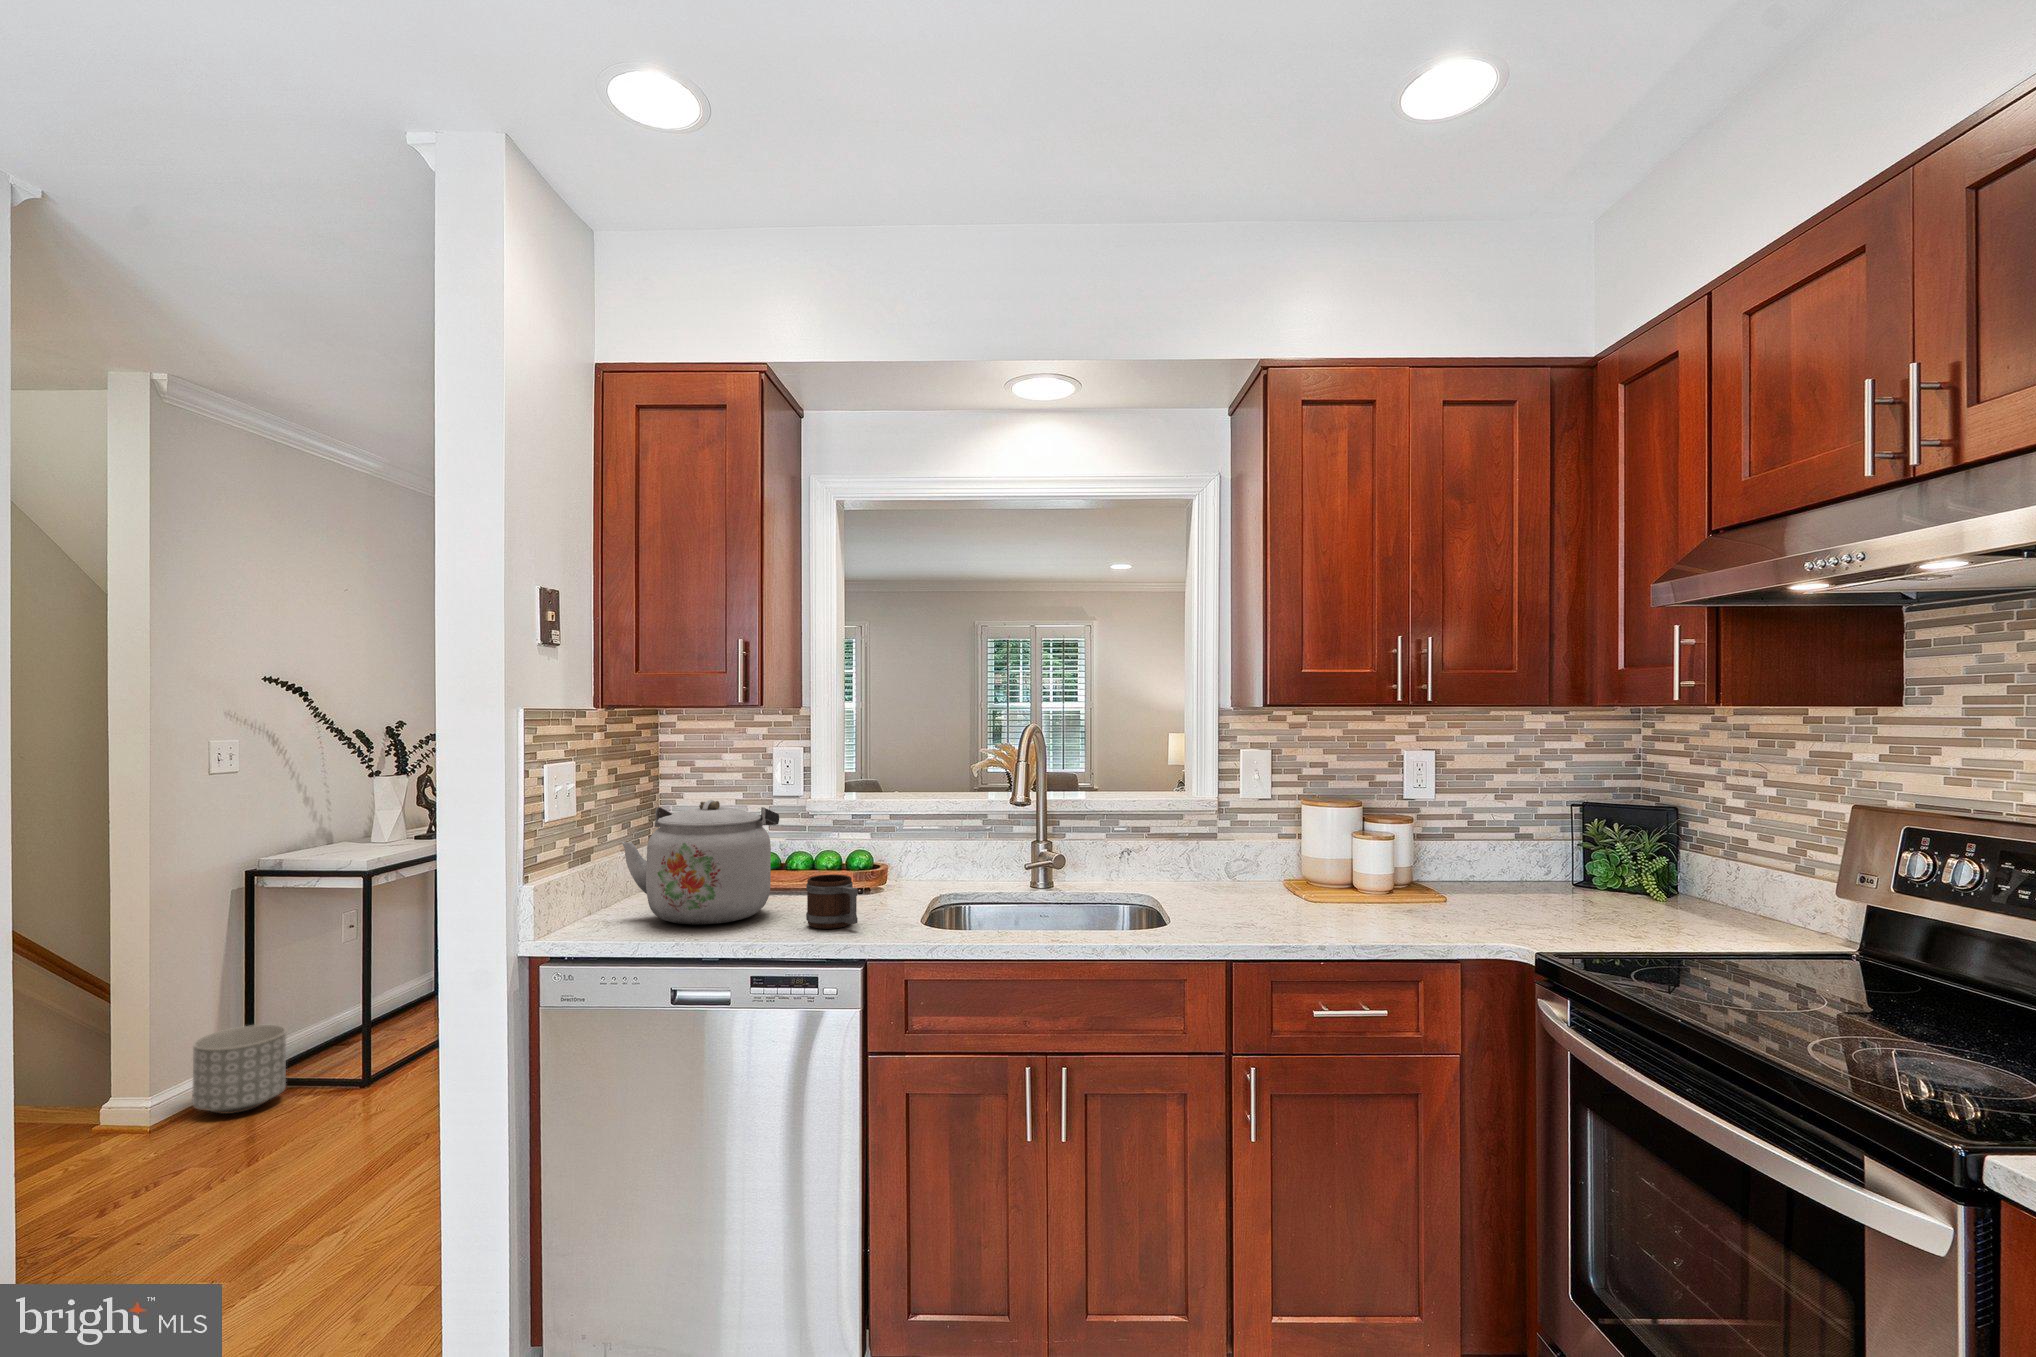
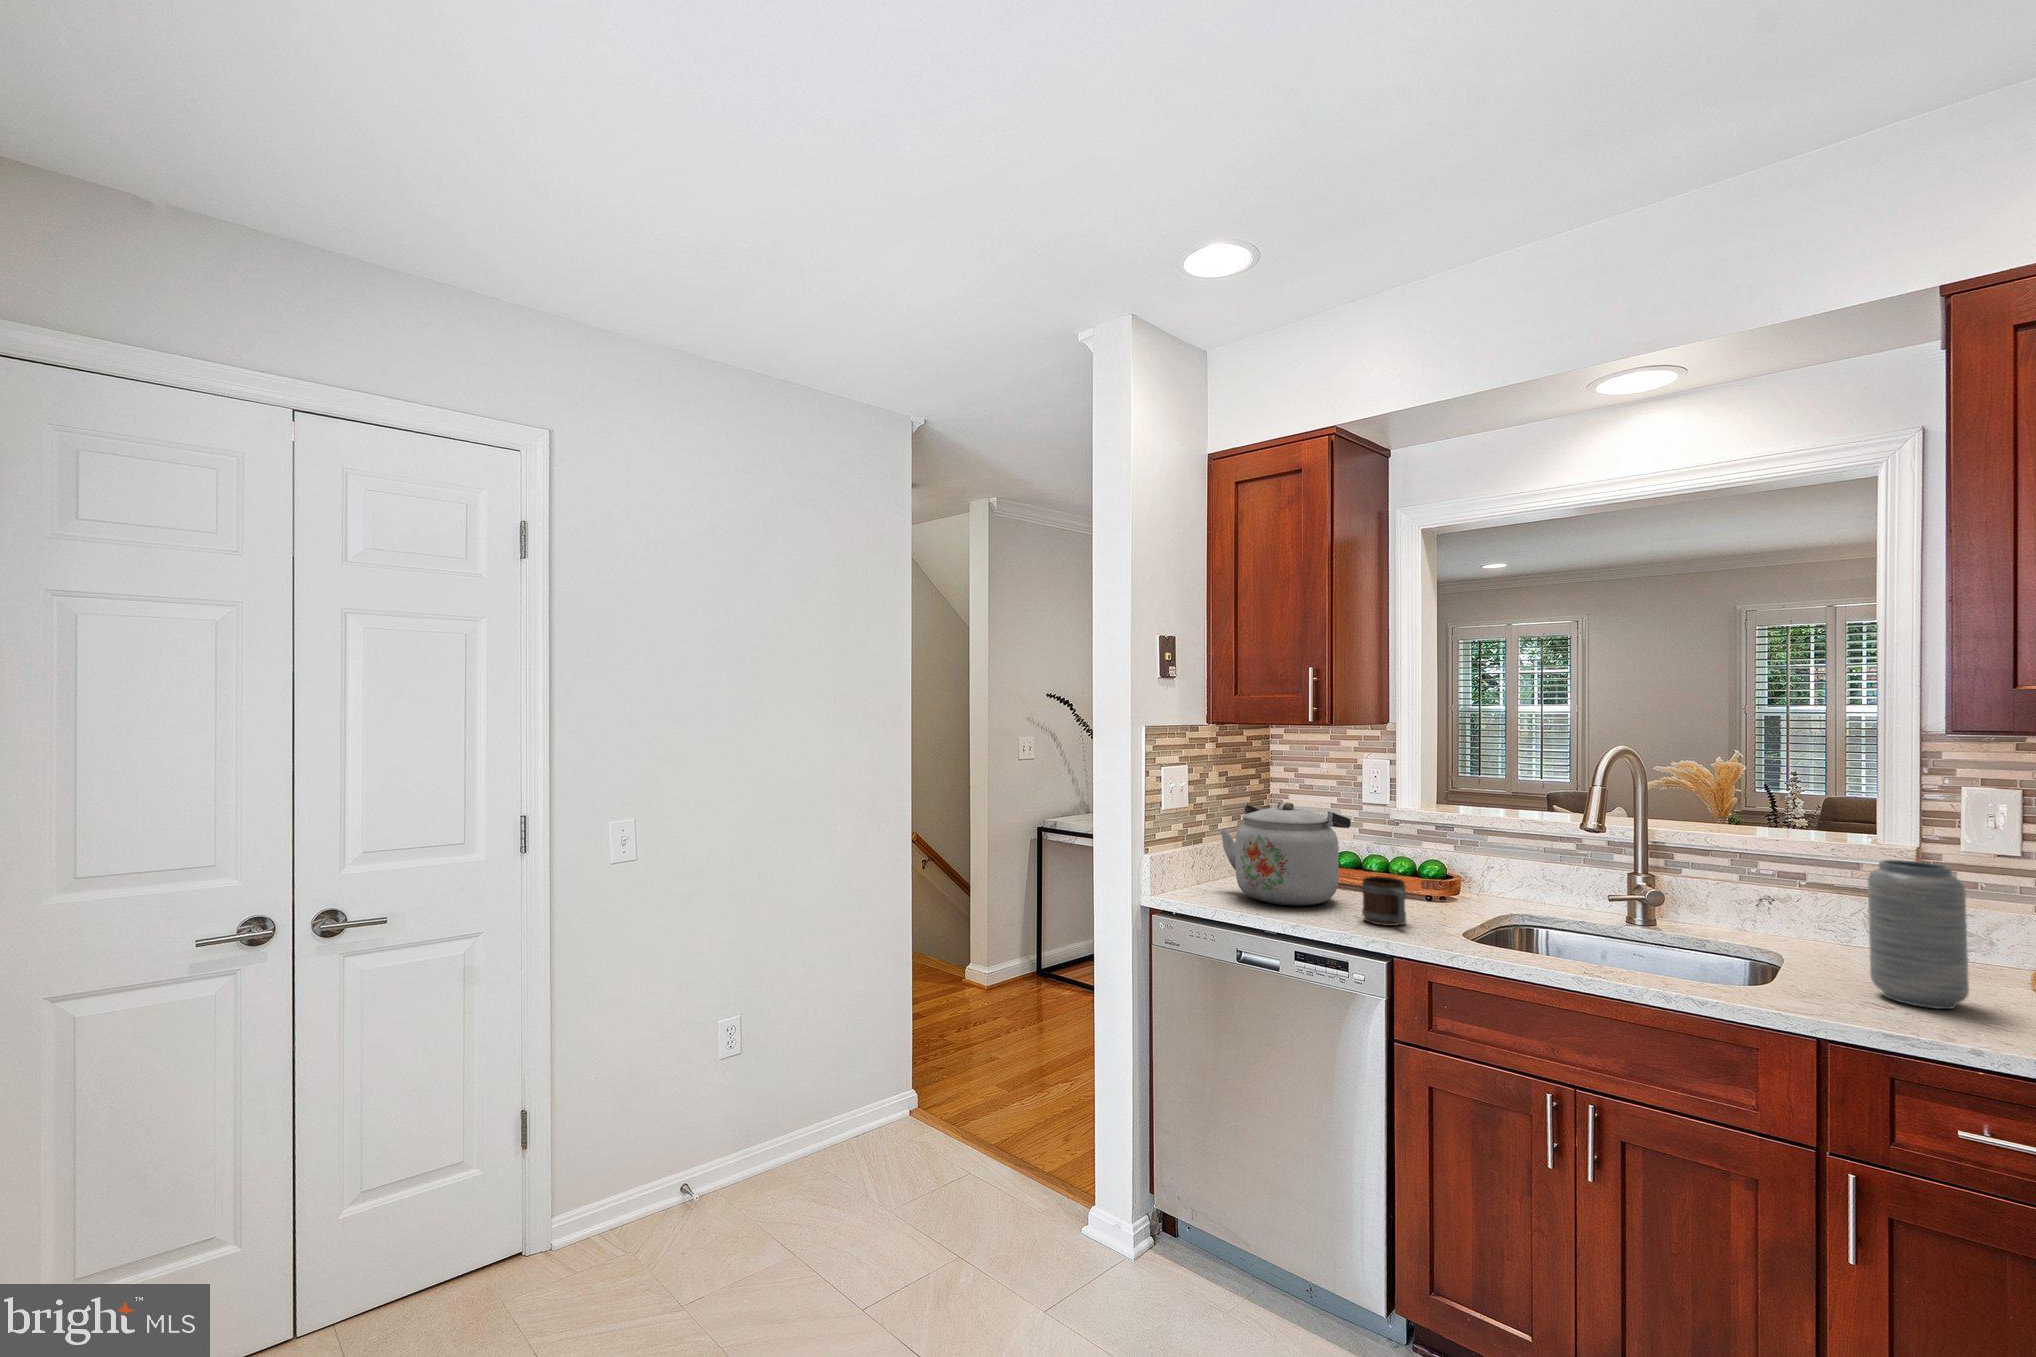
vase: none [1215,807,1271,922] -> present [1868,860,1969,1009]
planter: present [192,1025,286,1114] -> none [1008,928,1057,984]

